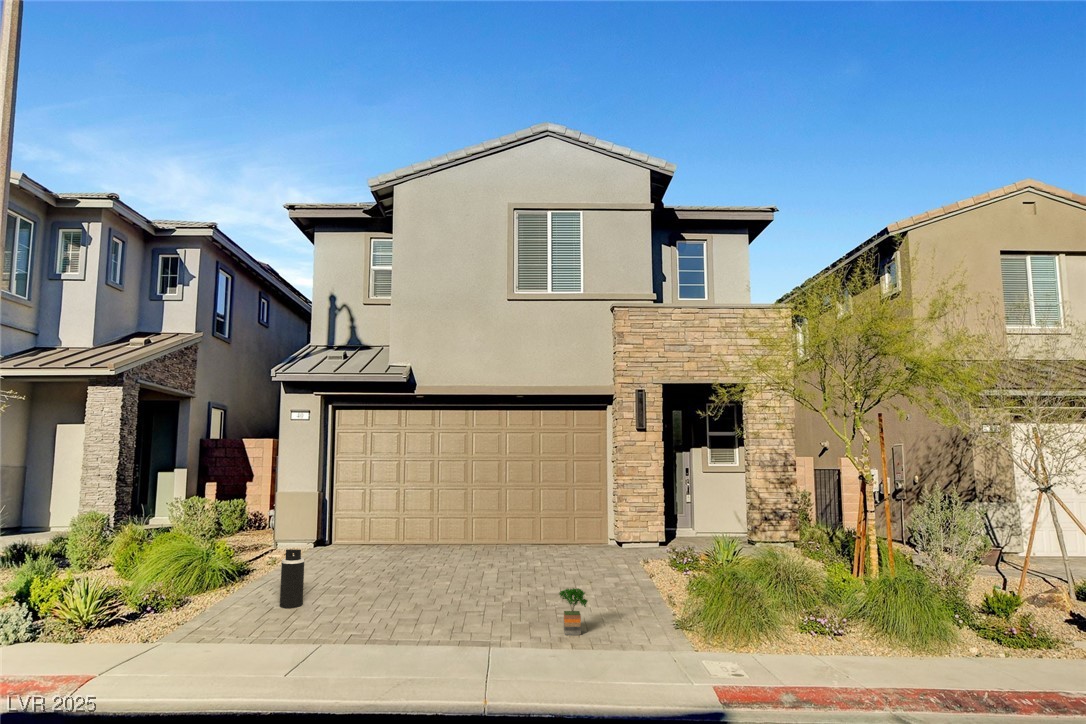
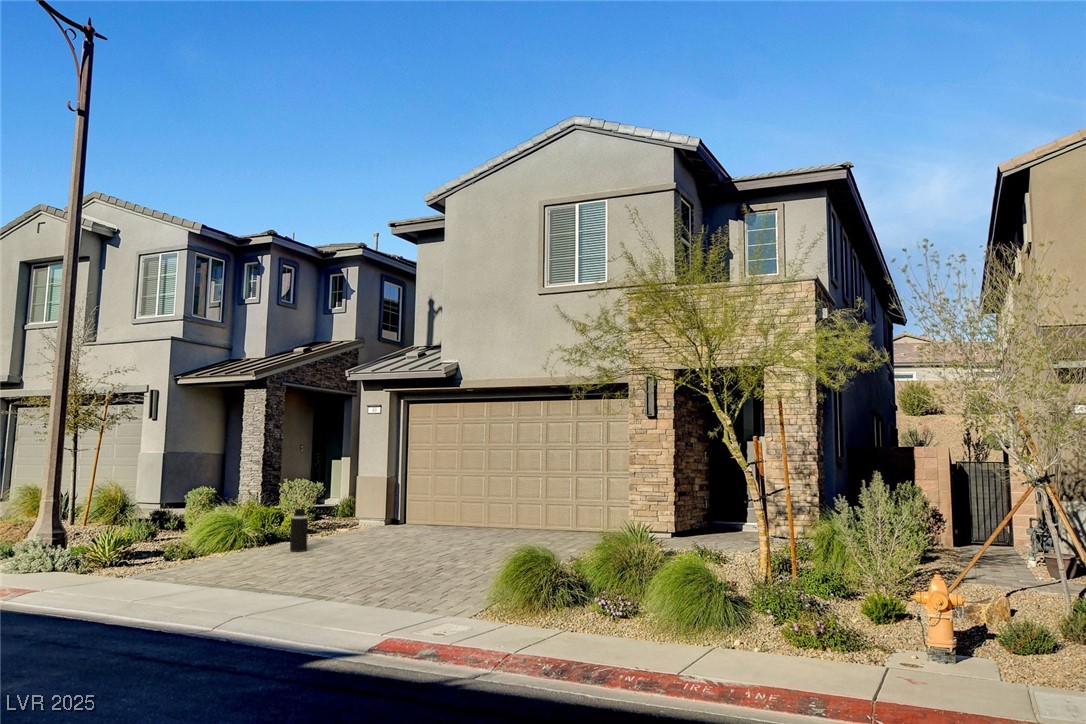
potted tree: present [559,588,587,635] -> none [435,542,458,579]

